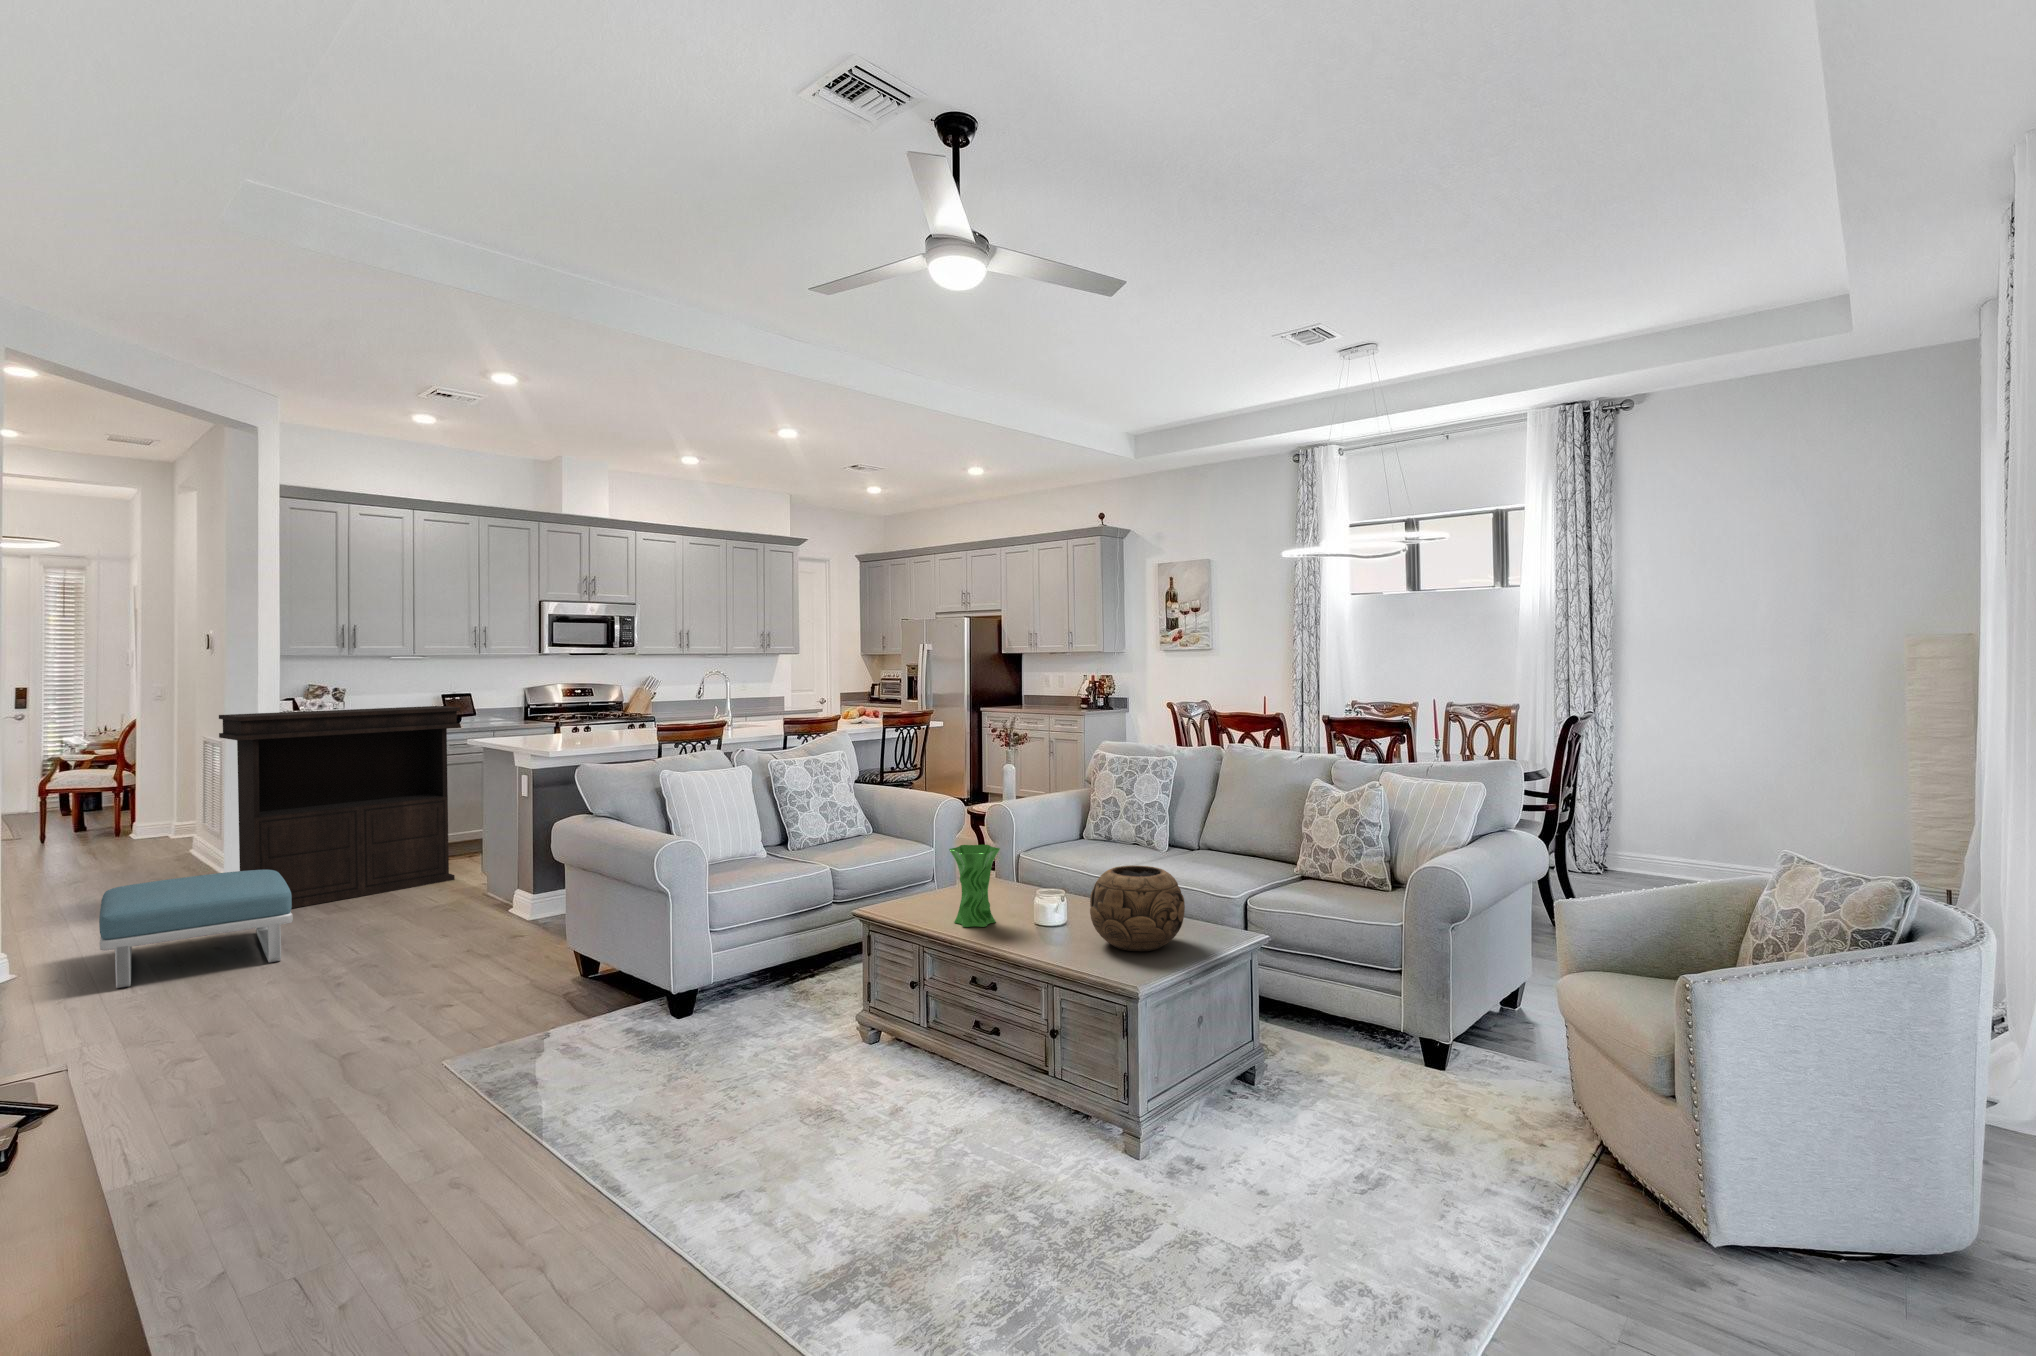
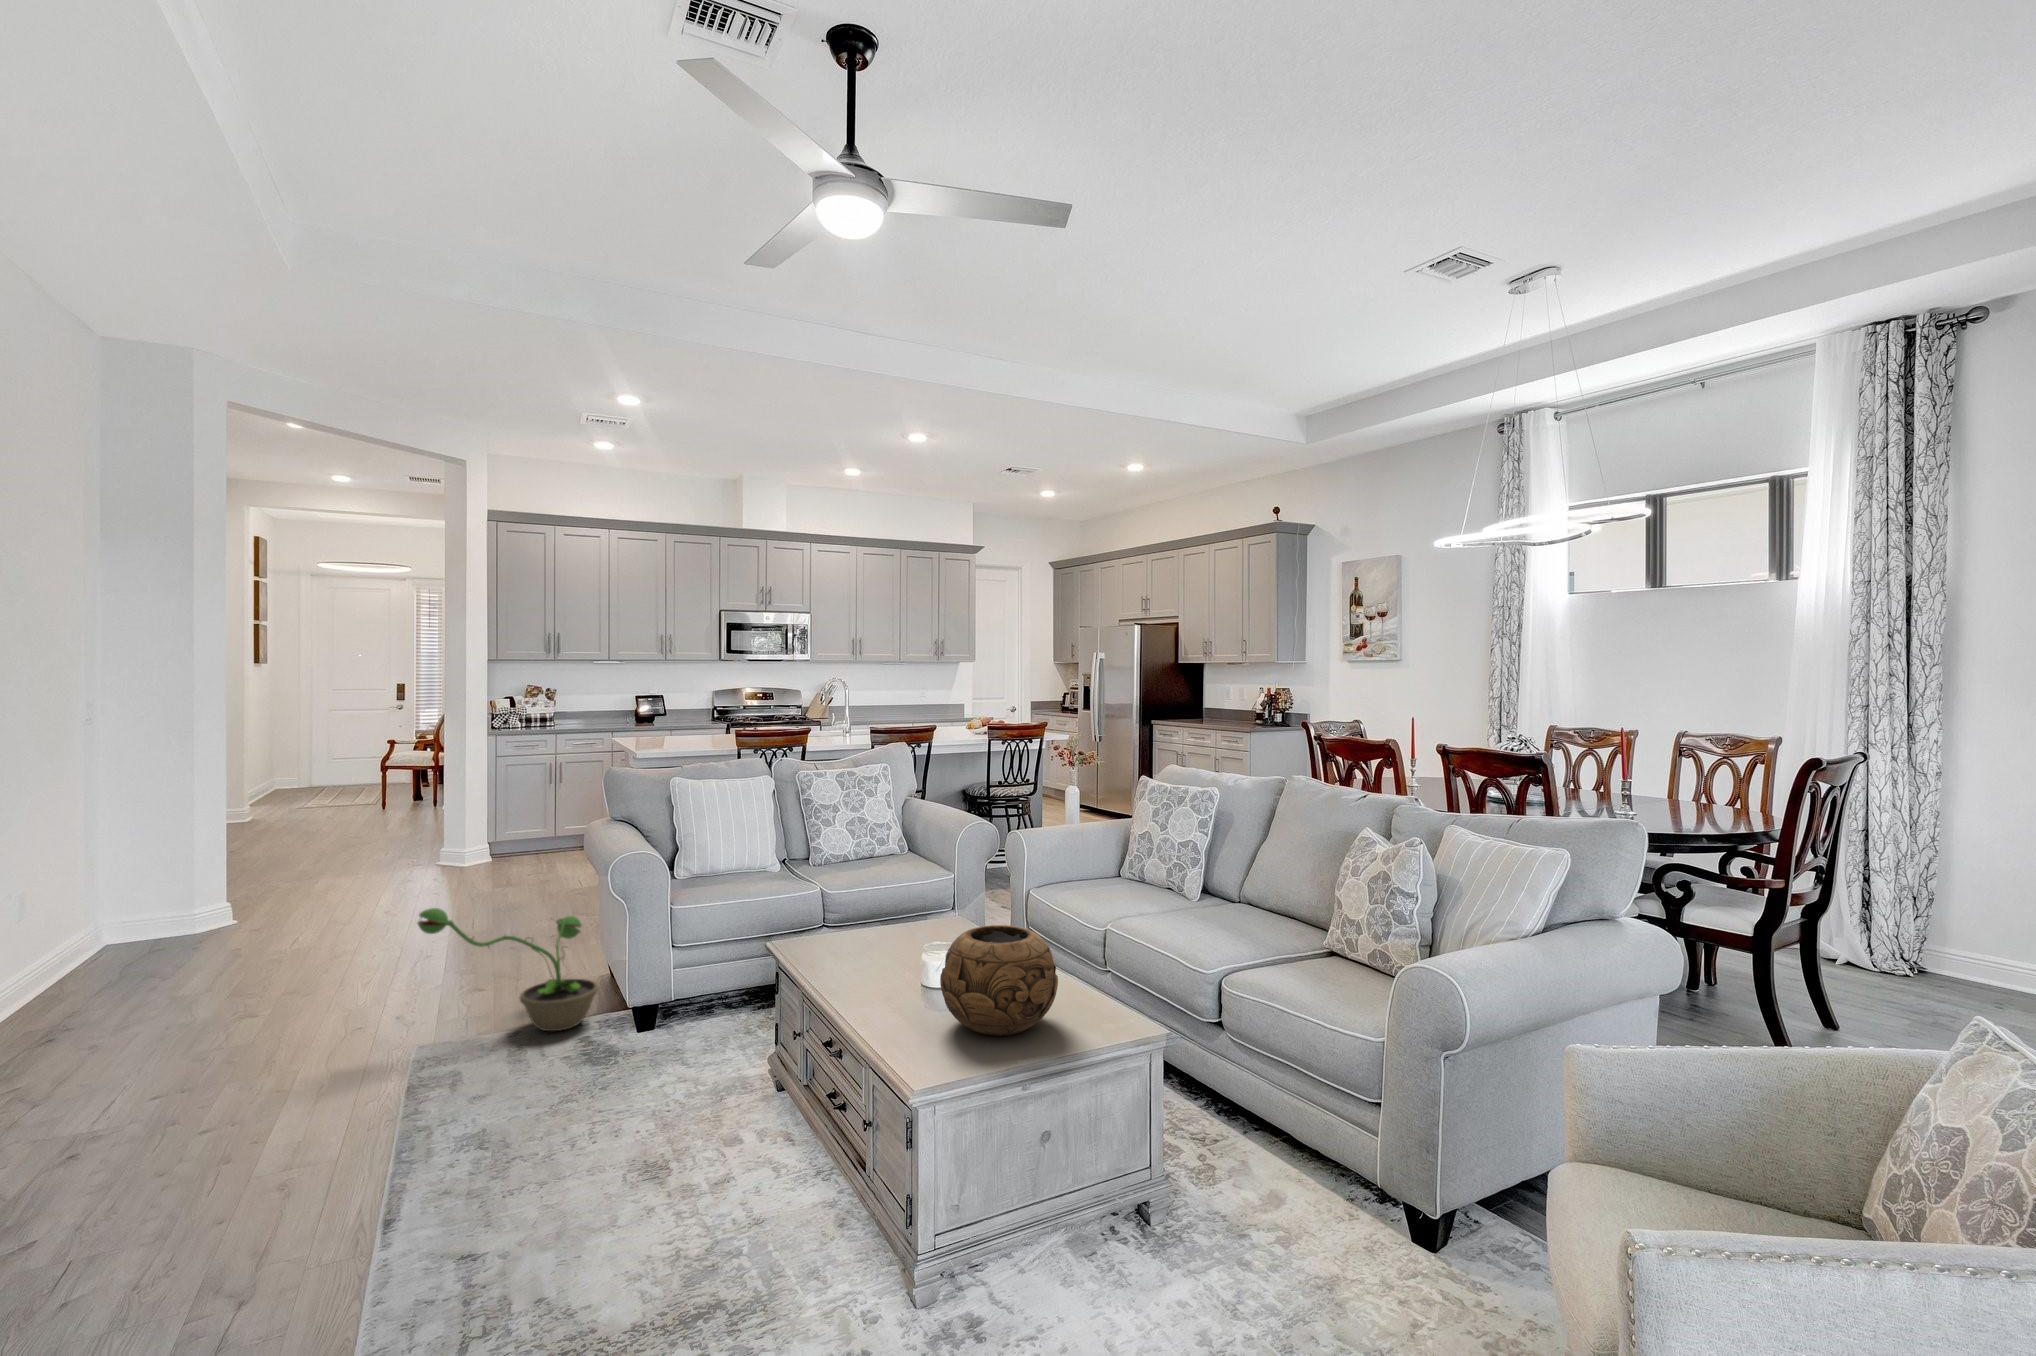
console table: present [219,706,460,908] -> none [420,706,617,885]
vase: present [949,845,1000,927] -> none [838,881,893,979]
footstool: present [99,870,293,988] -> none [263,847,436,942]
decorative plant: none [454,912,628,1028] -> present [418,908,598,1031]

